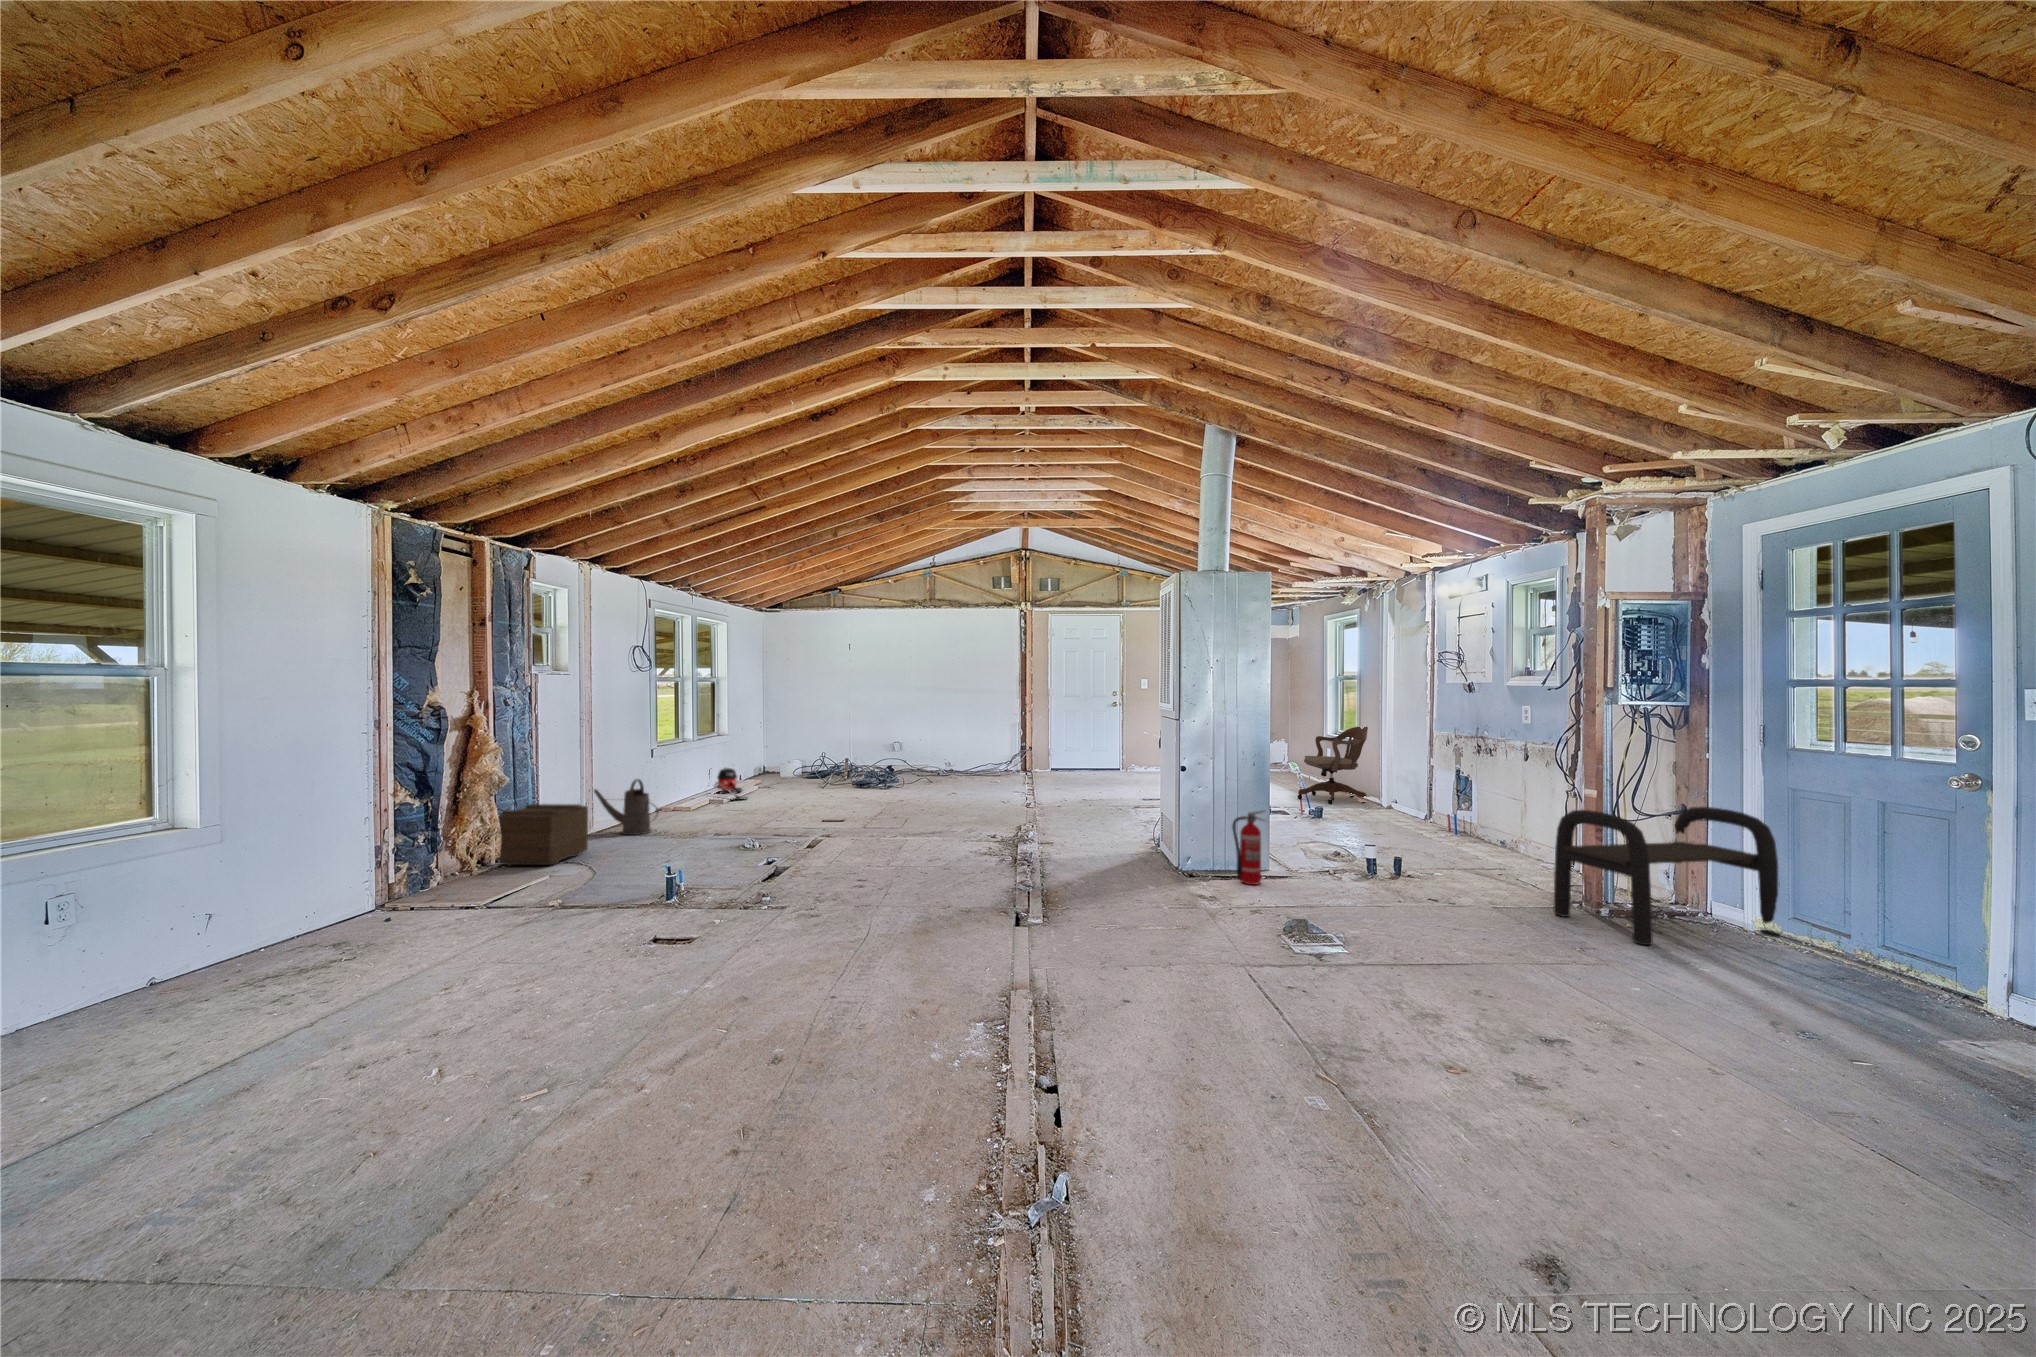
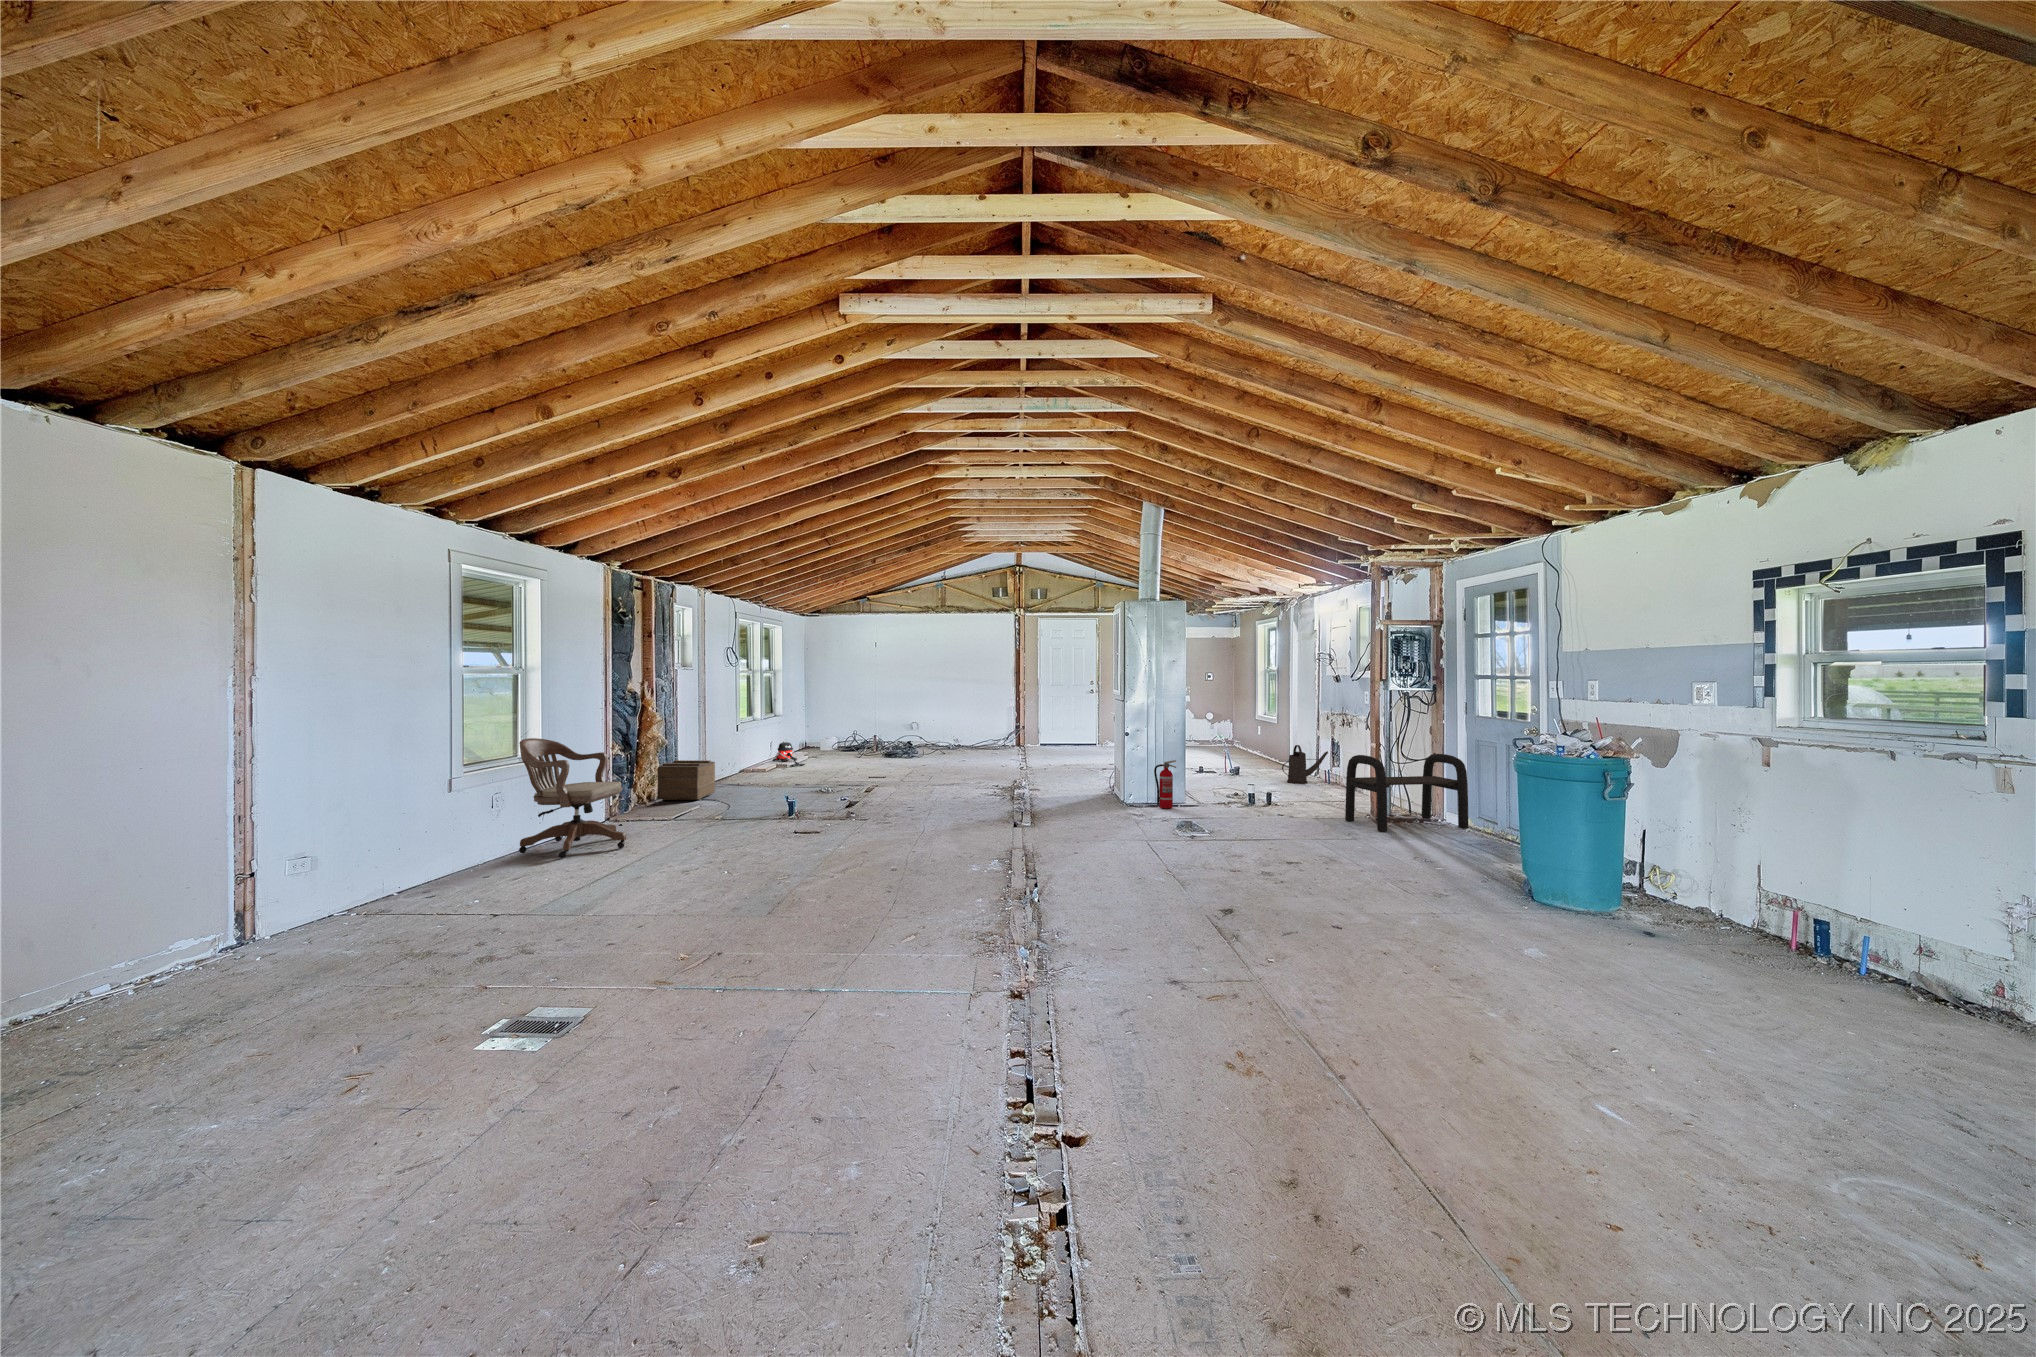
chair: present [1298,726,1368,804] -> present [519,738,626,858]
watering can: present [594,779,659,835] -> present [1282,745,1328,784]

